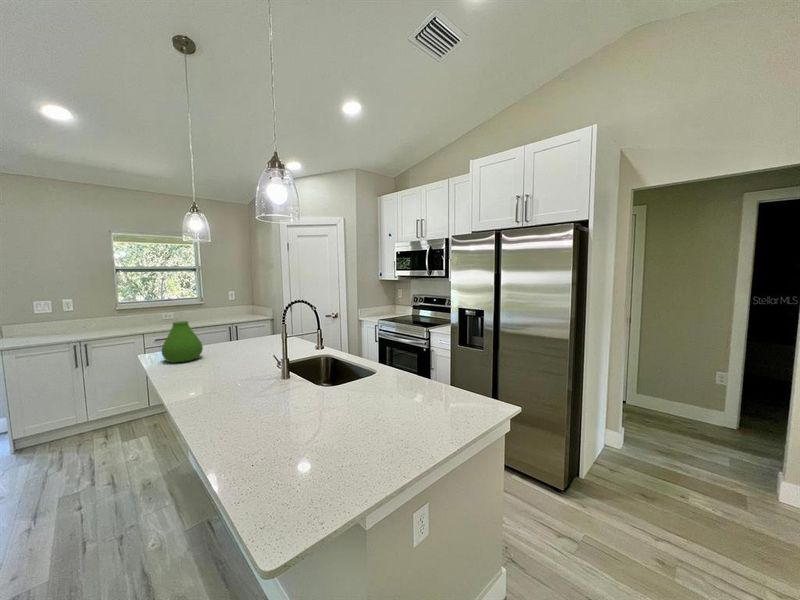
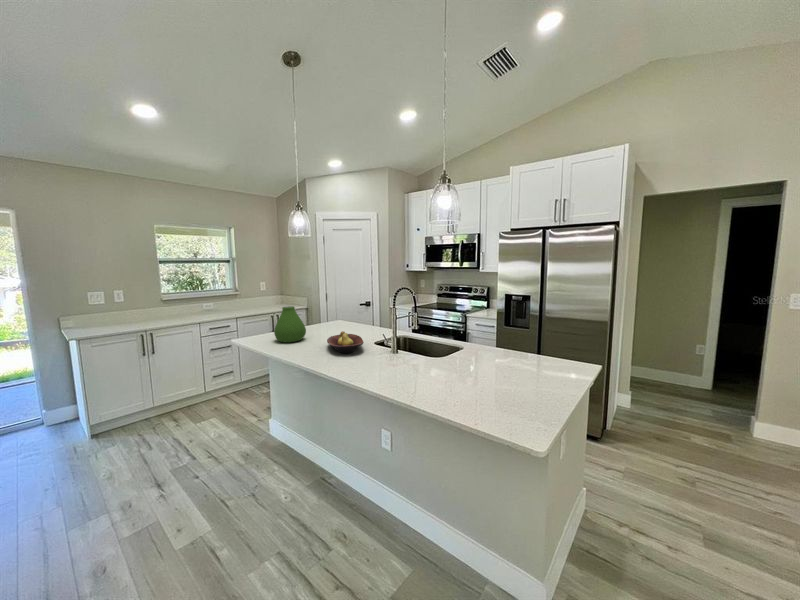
fruit bowl: none [196,352,248,380] -> present [327,331,364,353]

